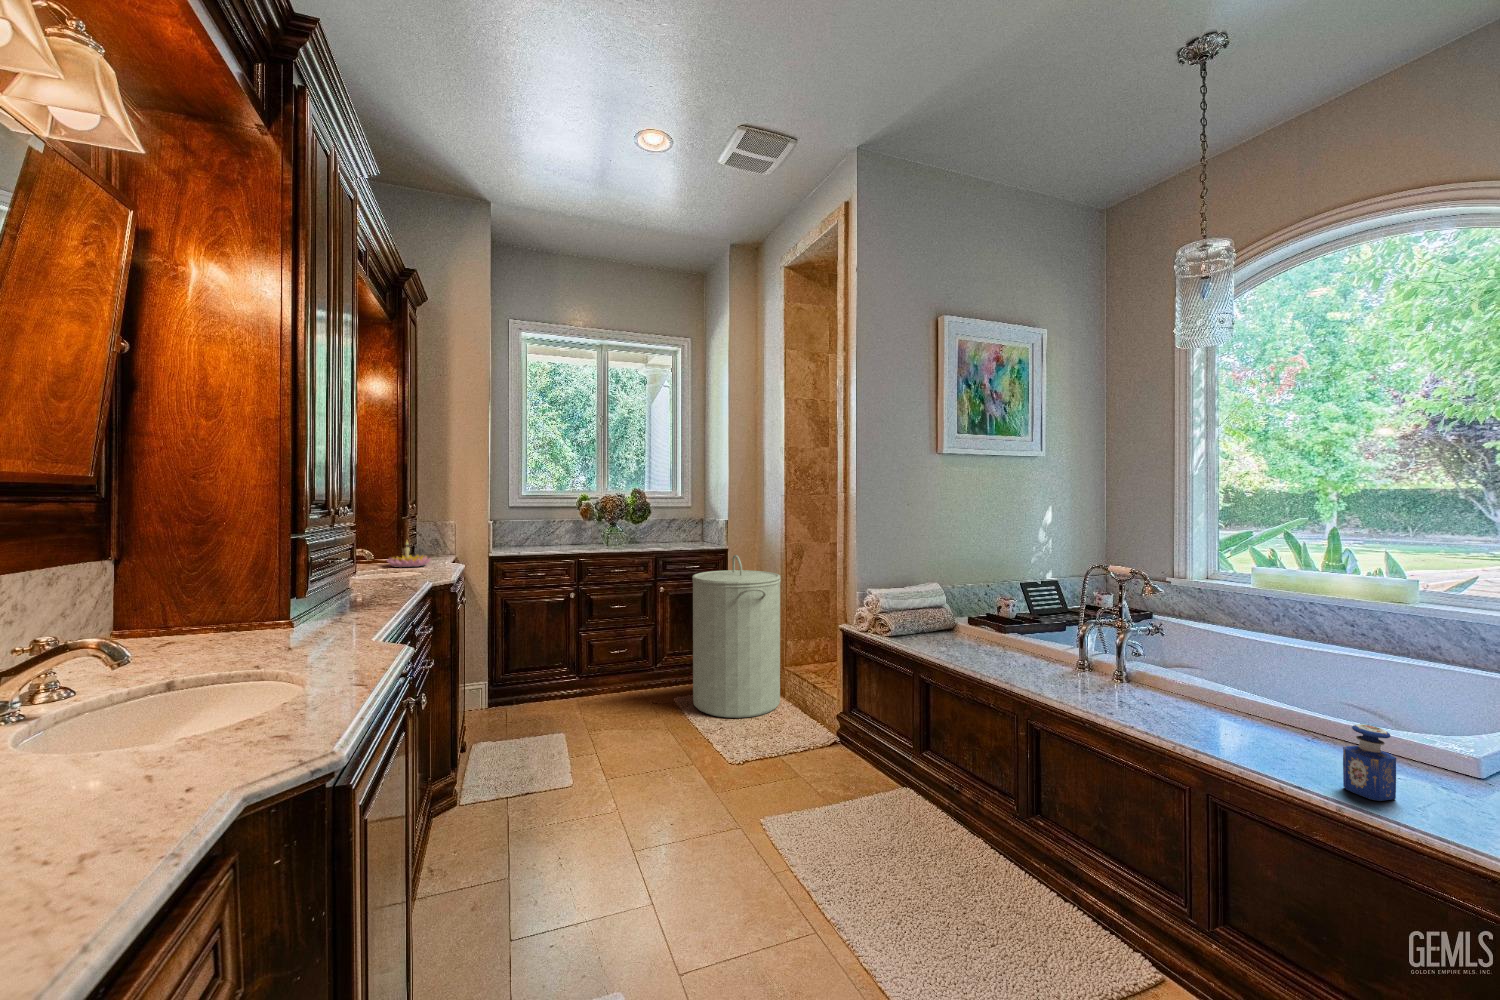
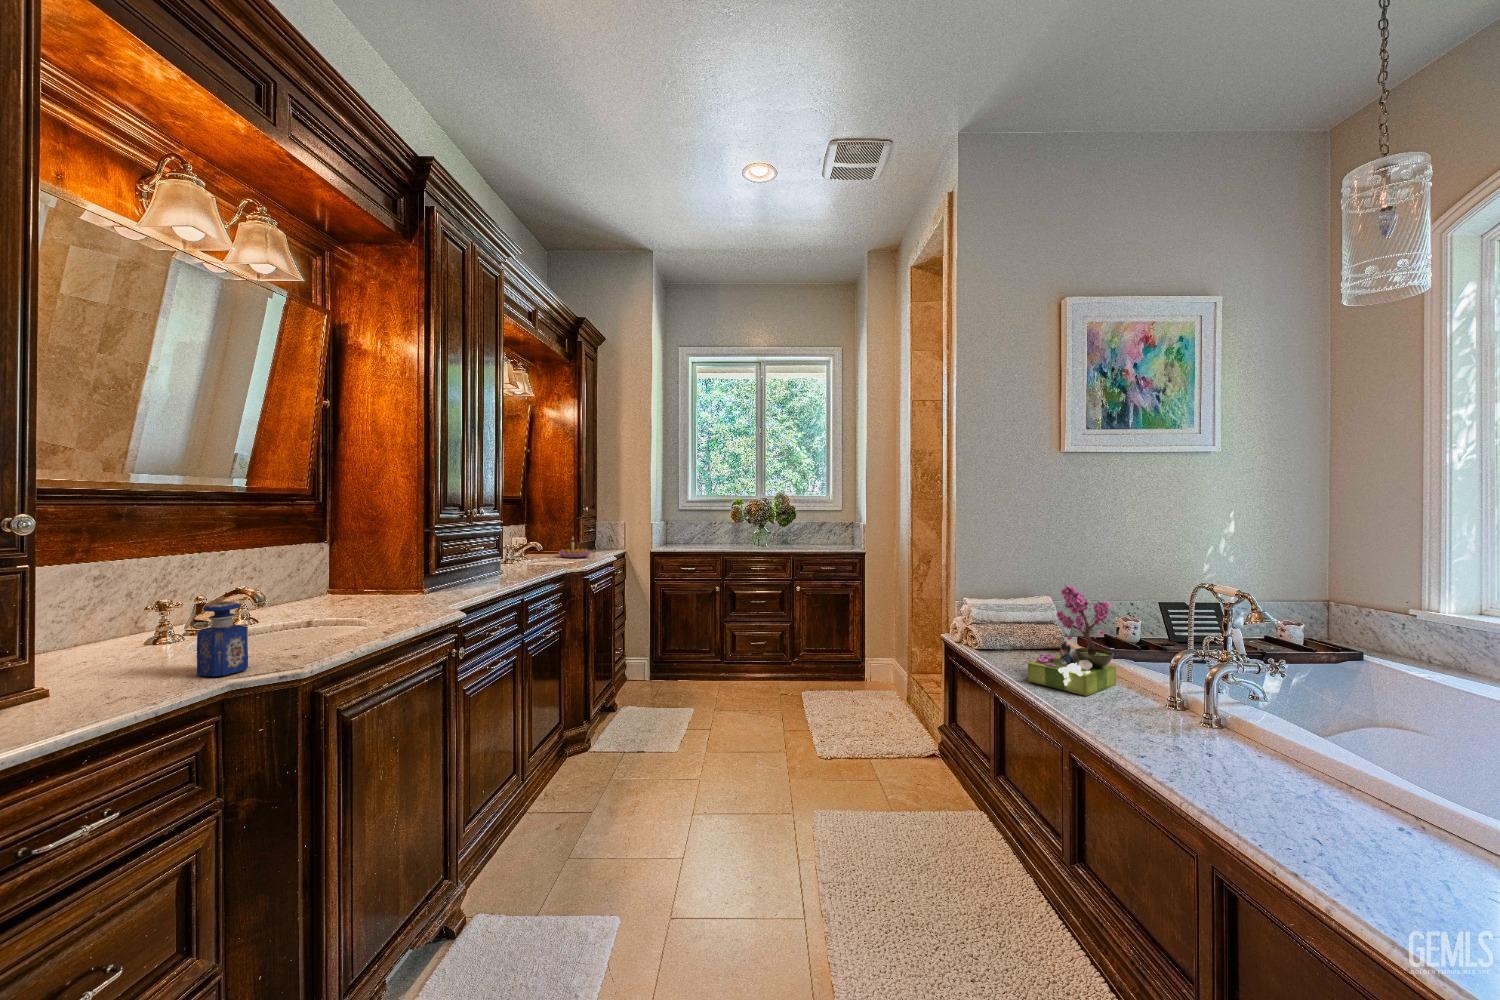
laundry hamper: present [692,555,781,718] -> none [813,559,902,721]
flower arrangement: none [957,569,1022,666] -> present [1028,585,1116,696]
perfume bottle: present [1343,724,1396,801] -> present [197,601,248,676]

